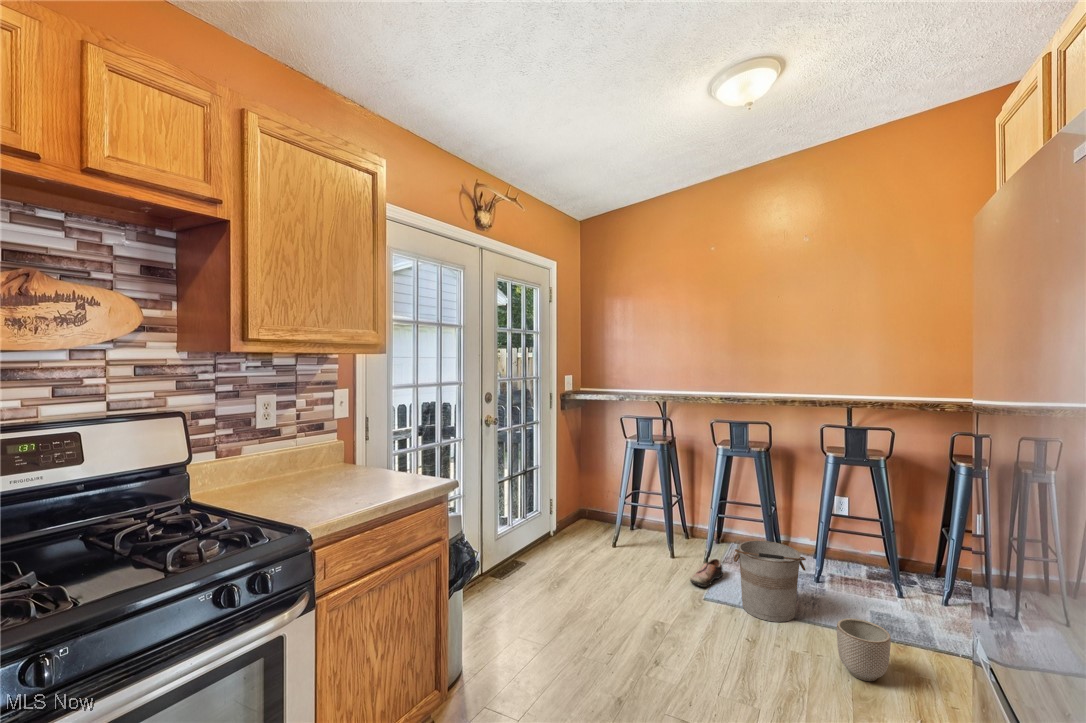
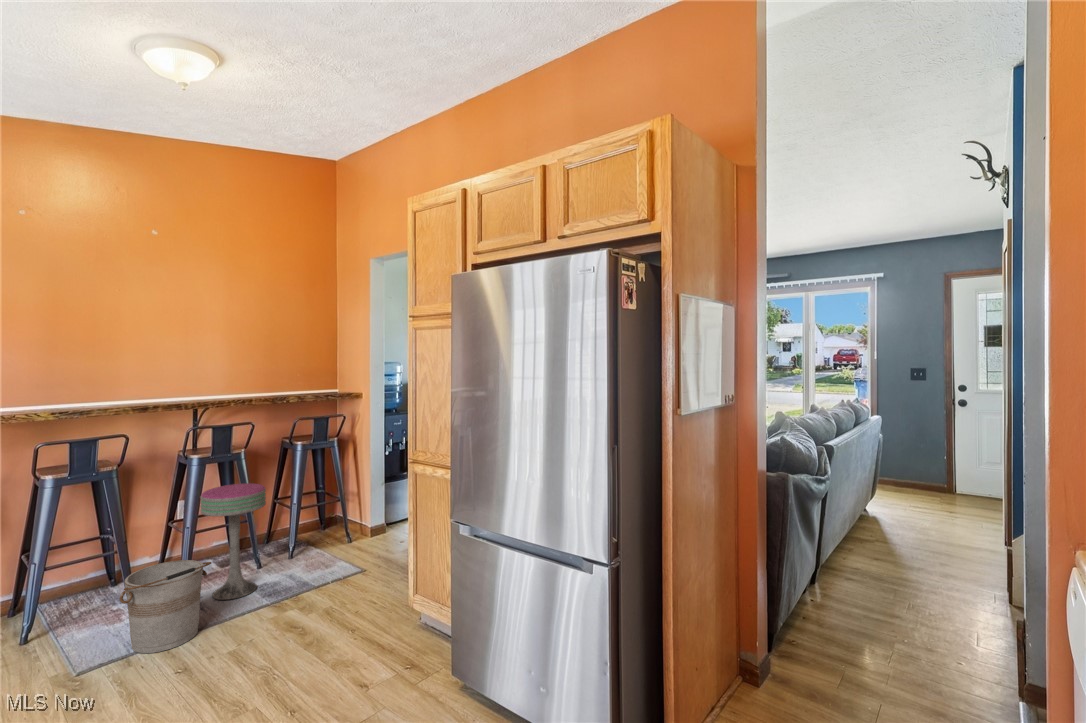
bar stool: none [822,490,891,615] -> present [200,483,266,600]
shoe: present [690,559,723,587] -> none [31,623,73,669]
planter: present [837,618,891,681] -> none [270,584,314,636]

